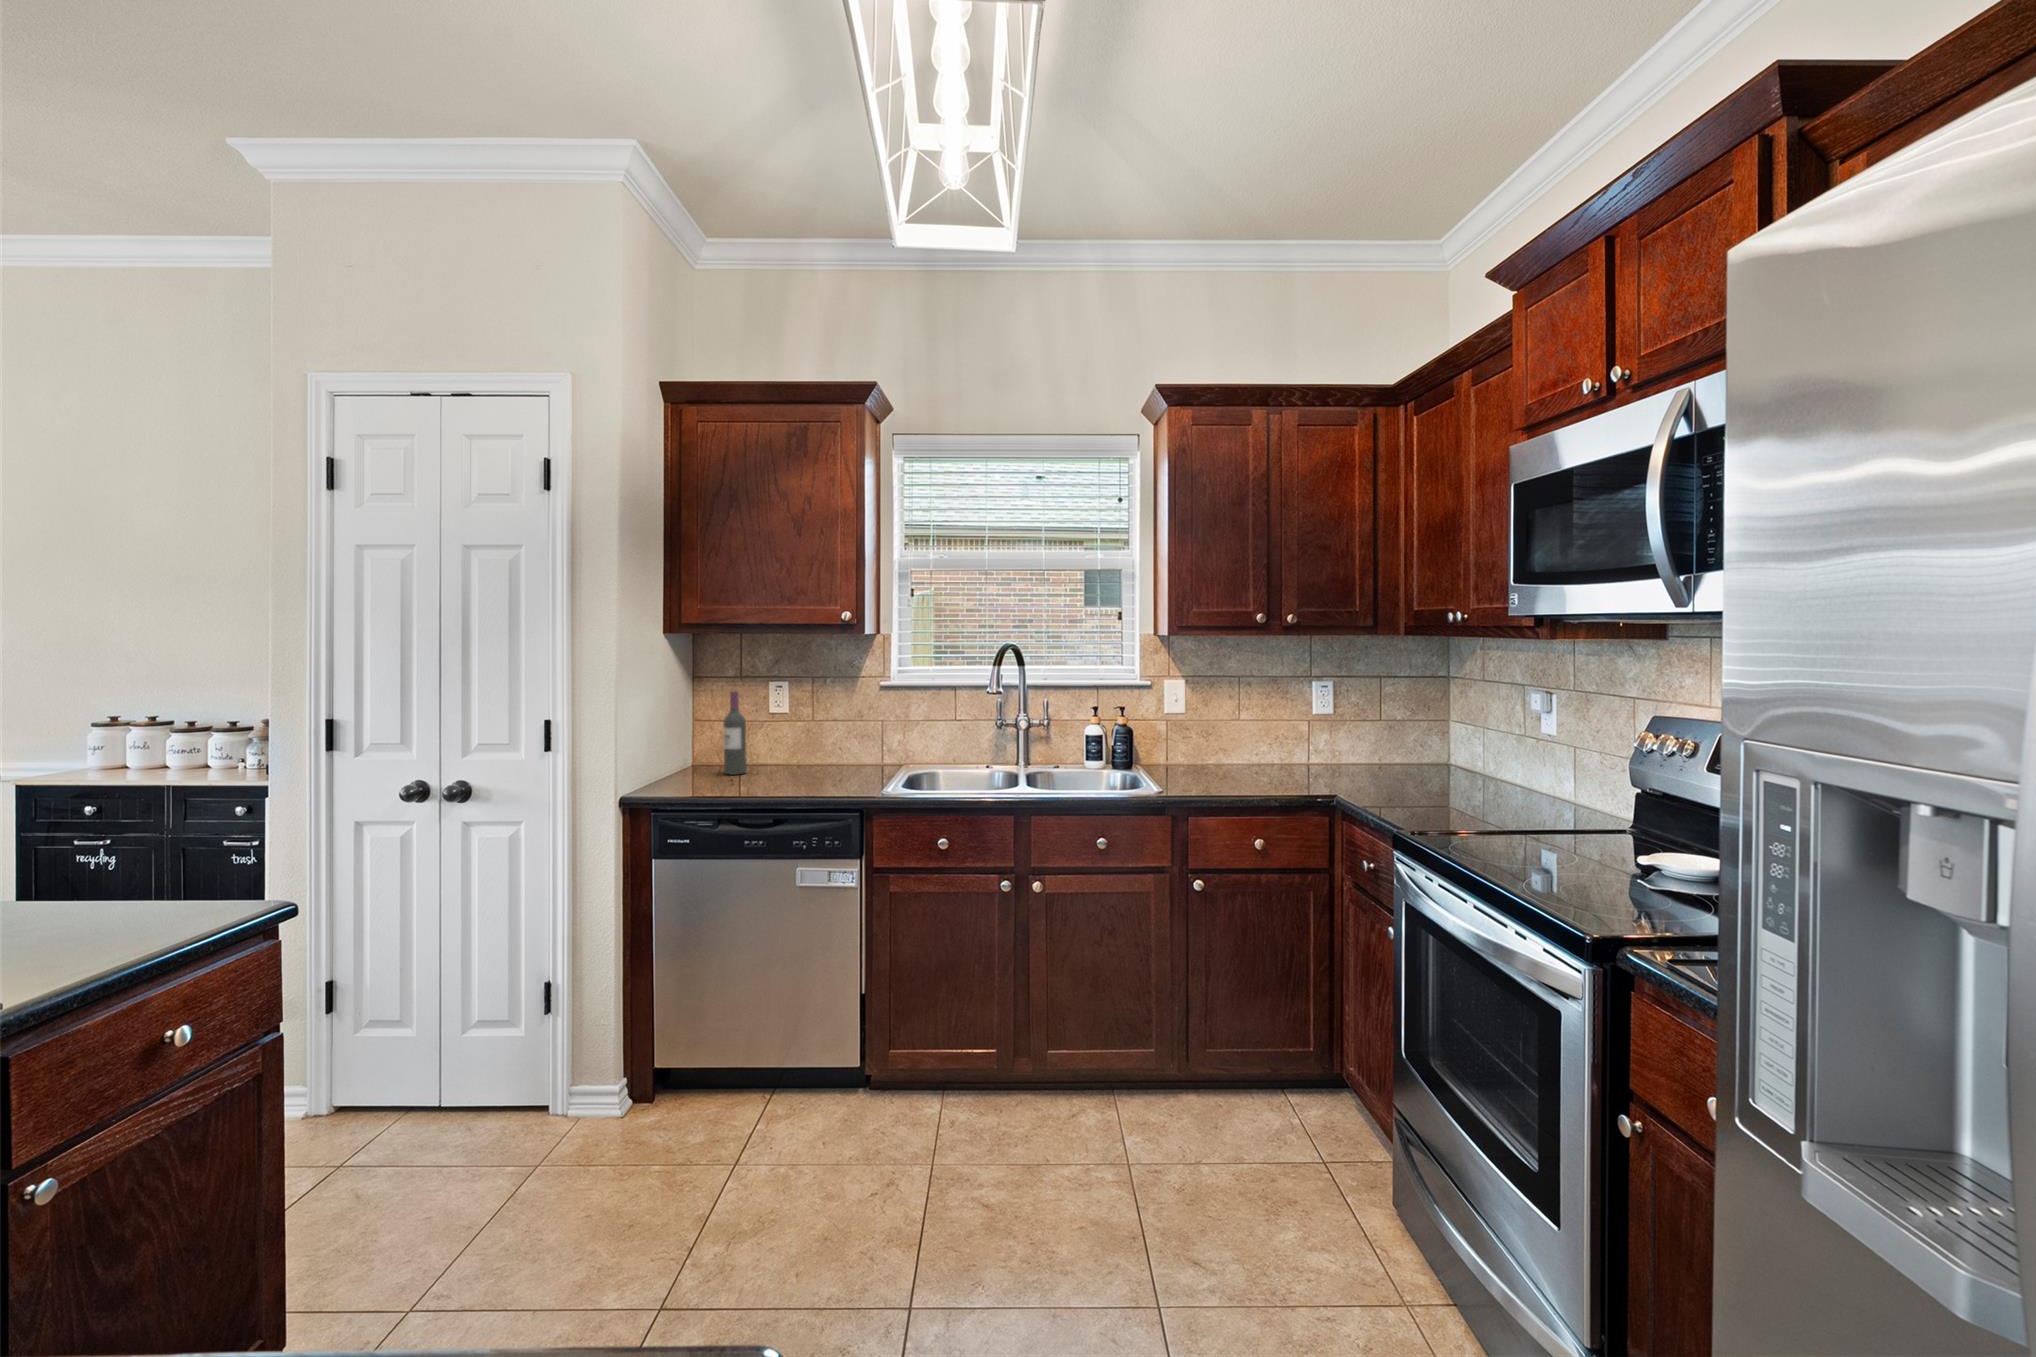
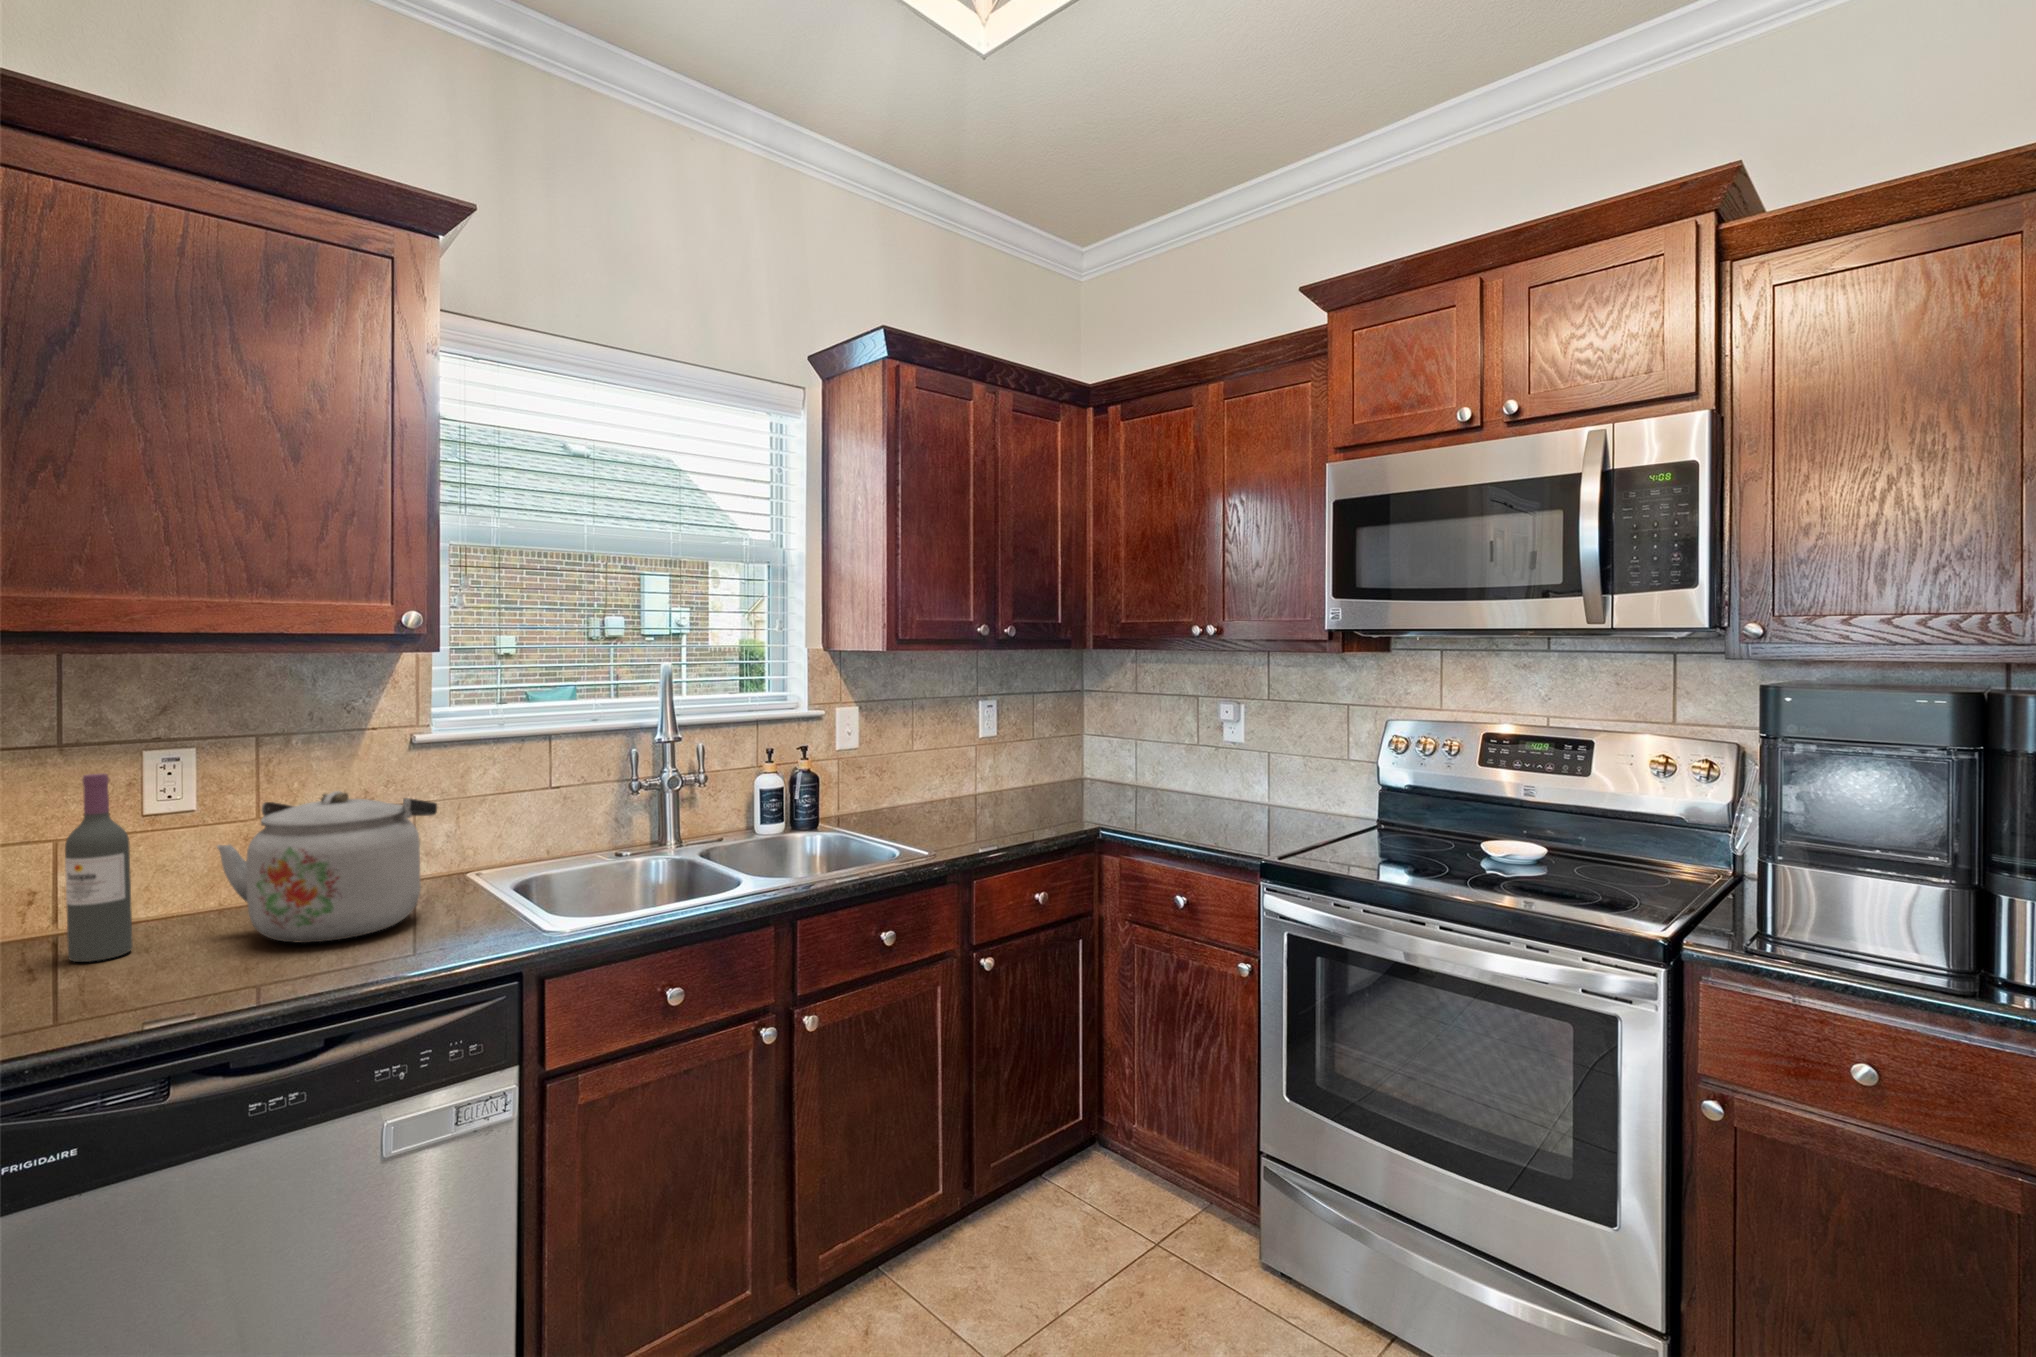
kettle: none [774,707,862,781] -> present [217,791,437,943]

